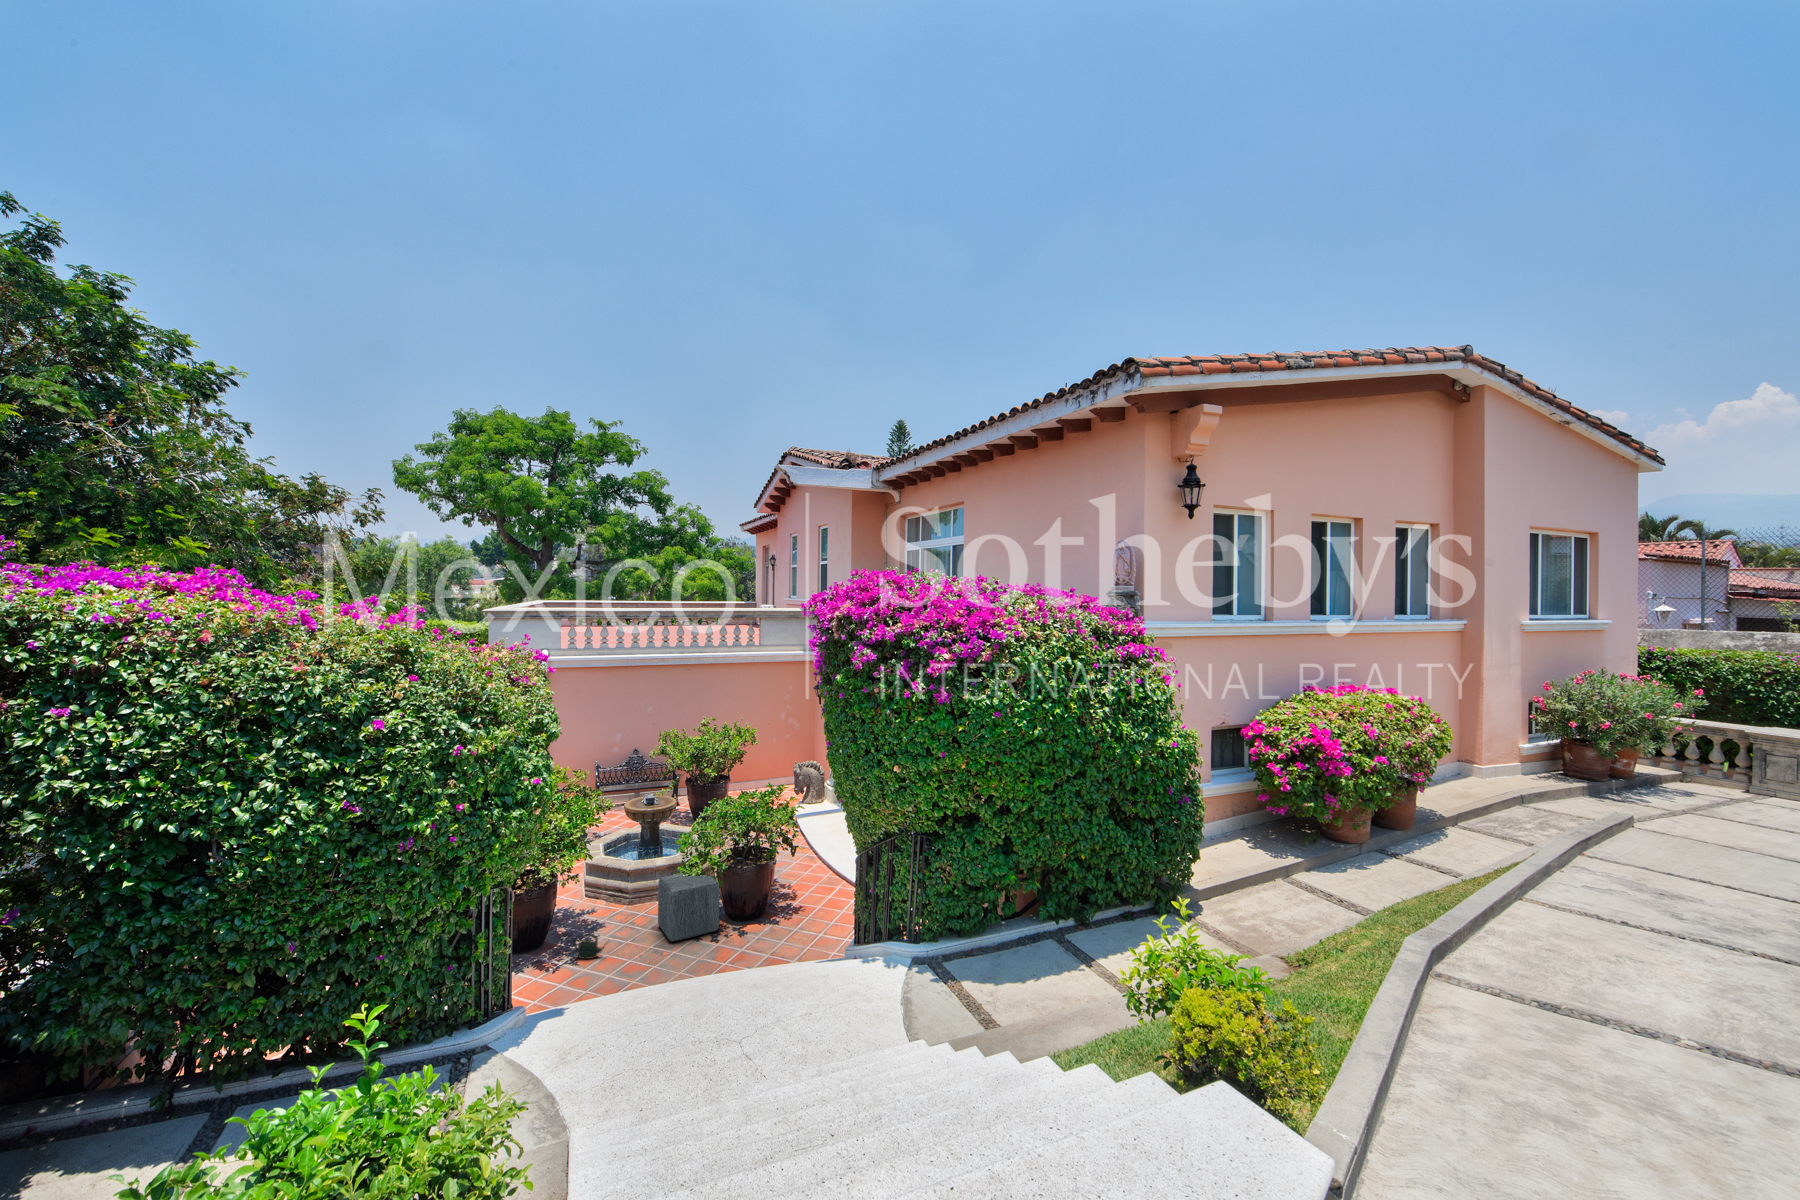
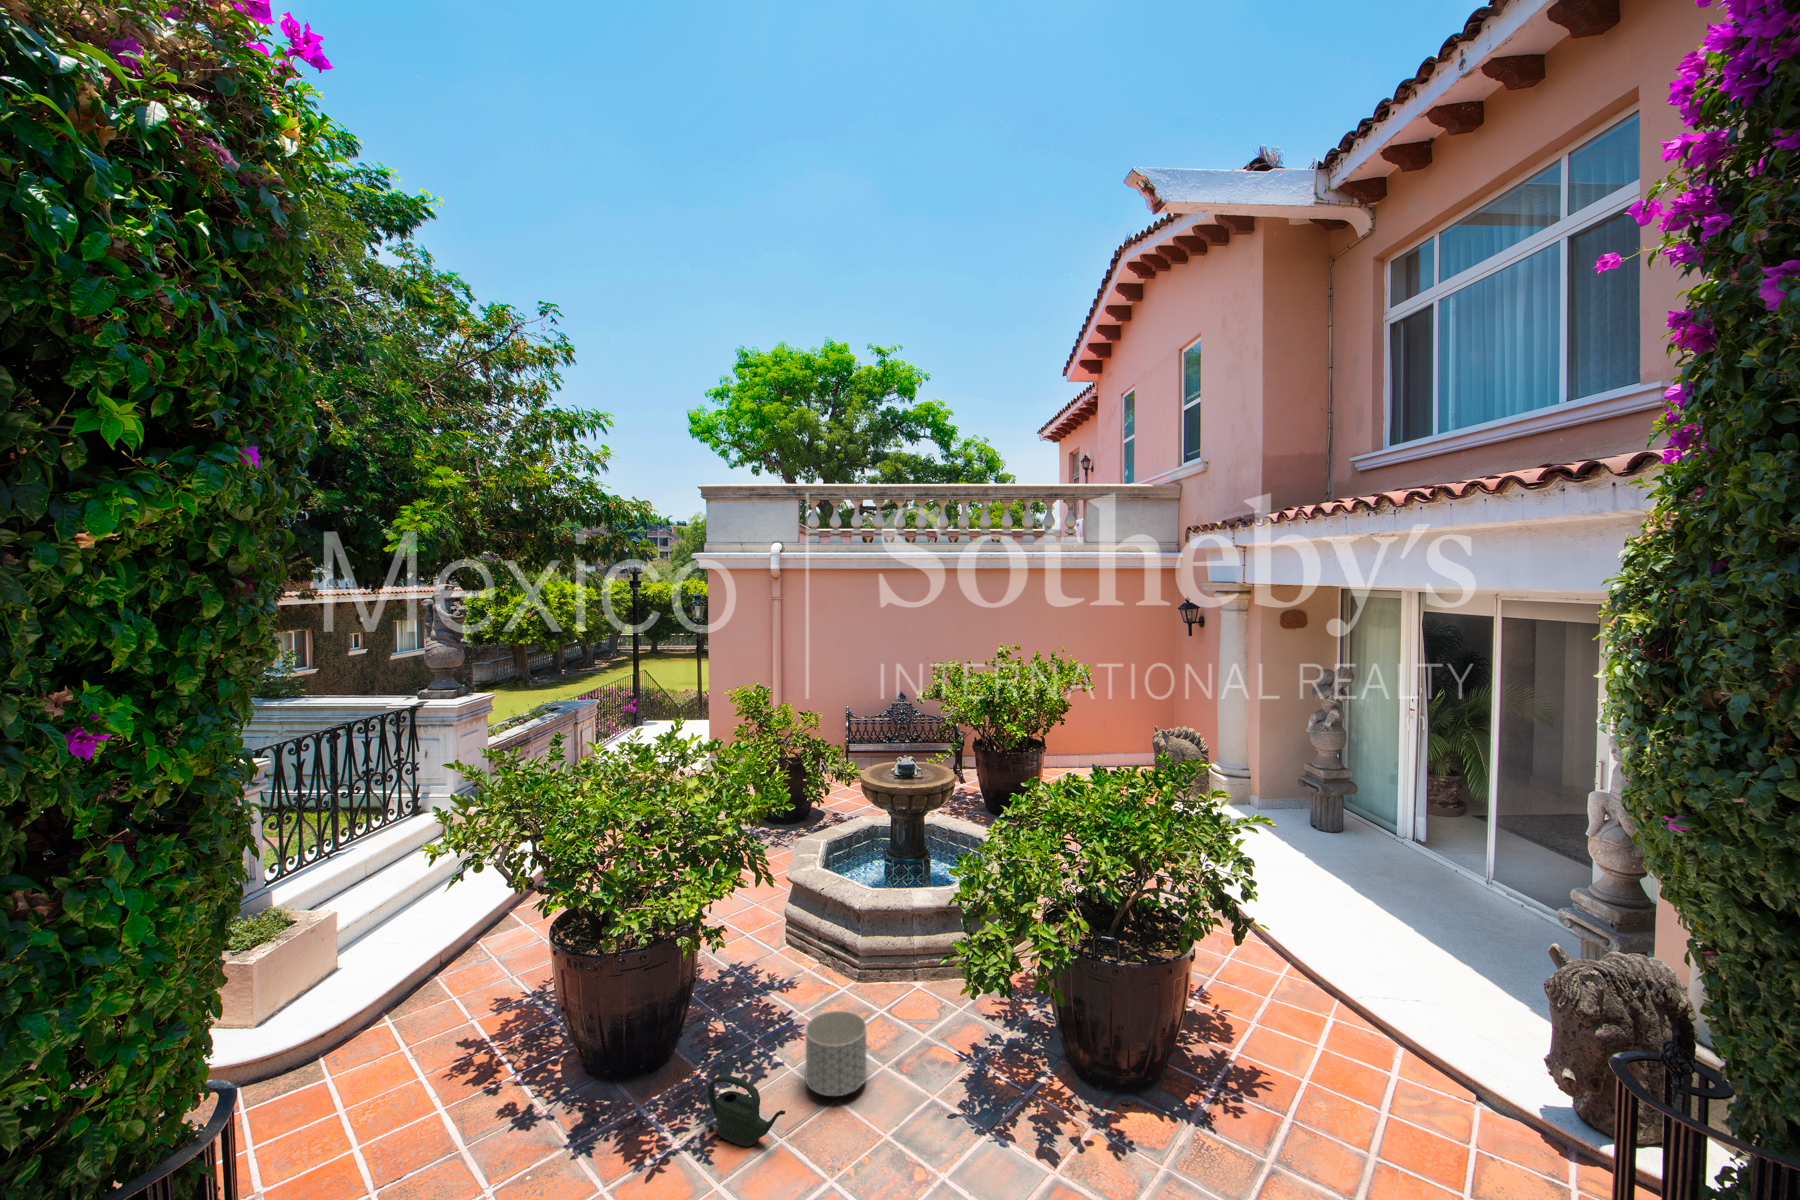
ottoman: present [658,873,719,942] -> none [908,943,1055,1138]
planter: none [613,908,641,940] -> present [806,1011,867,1096]

